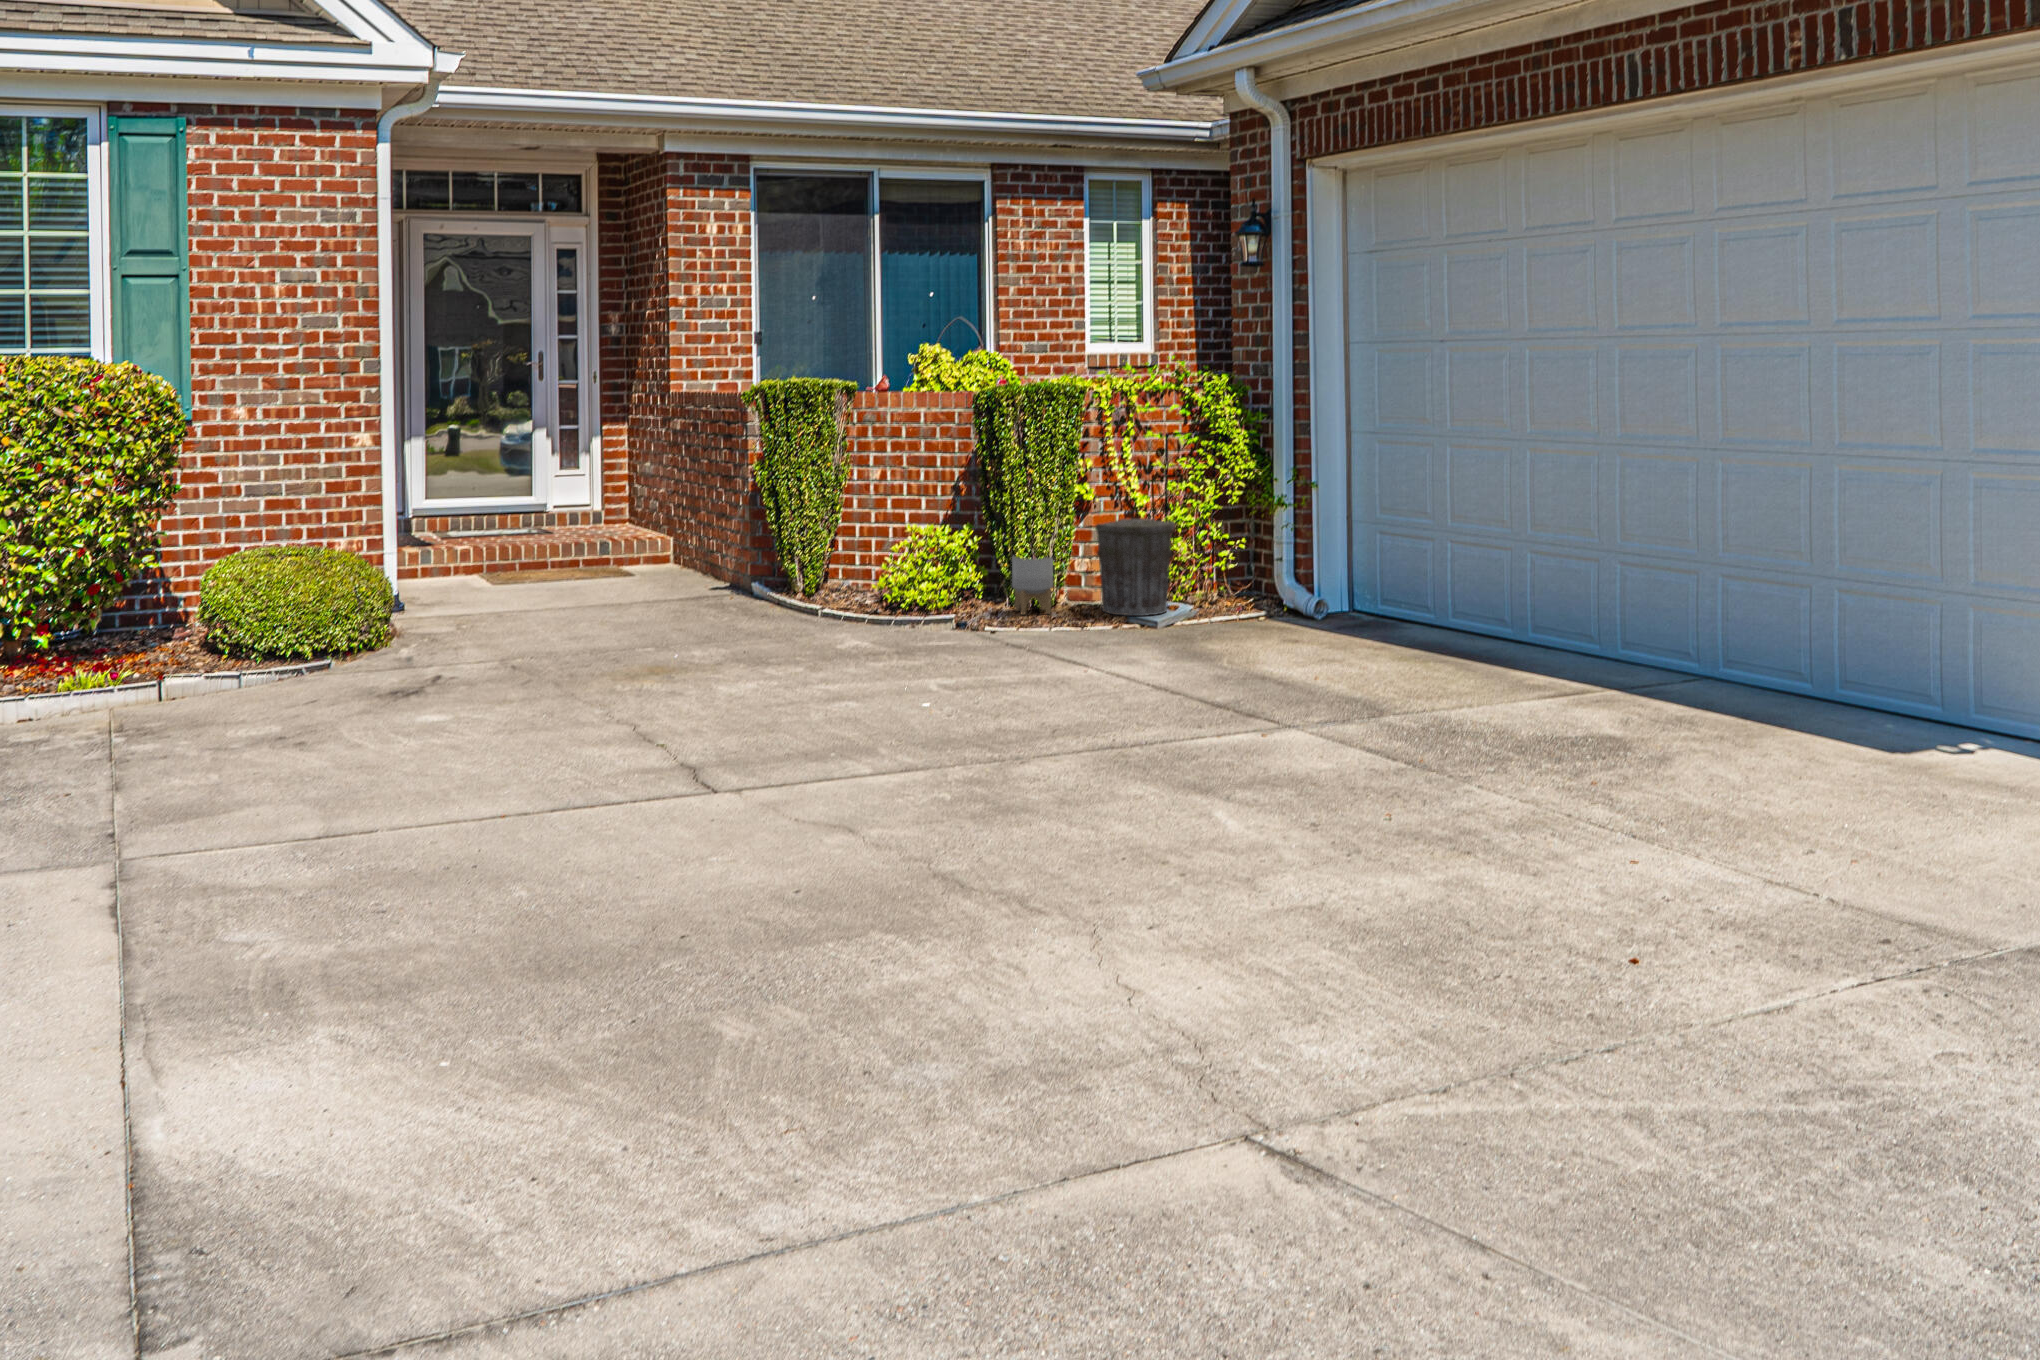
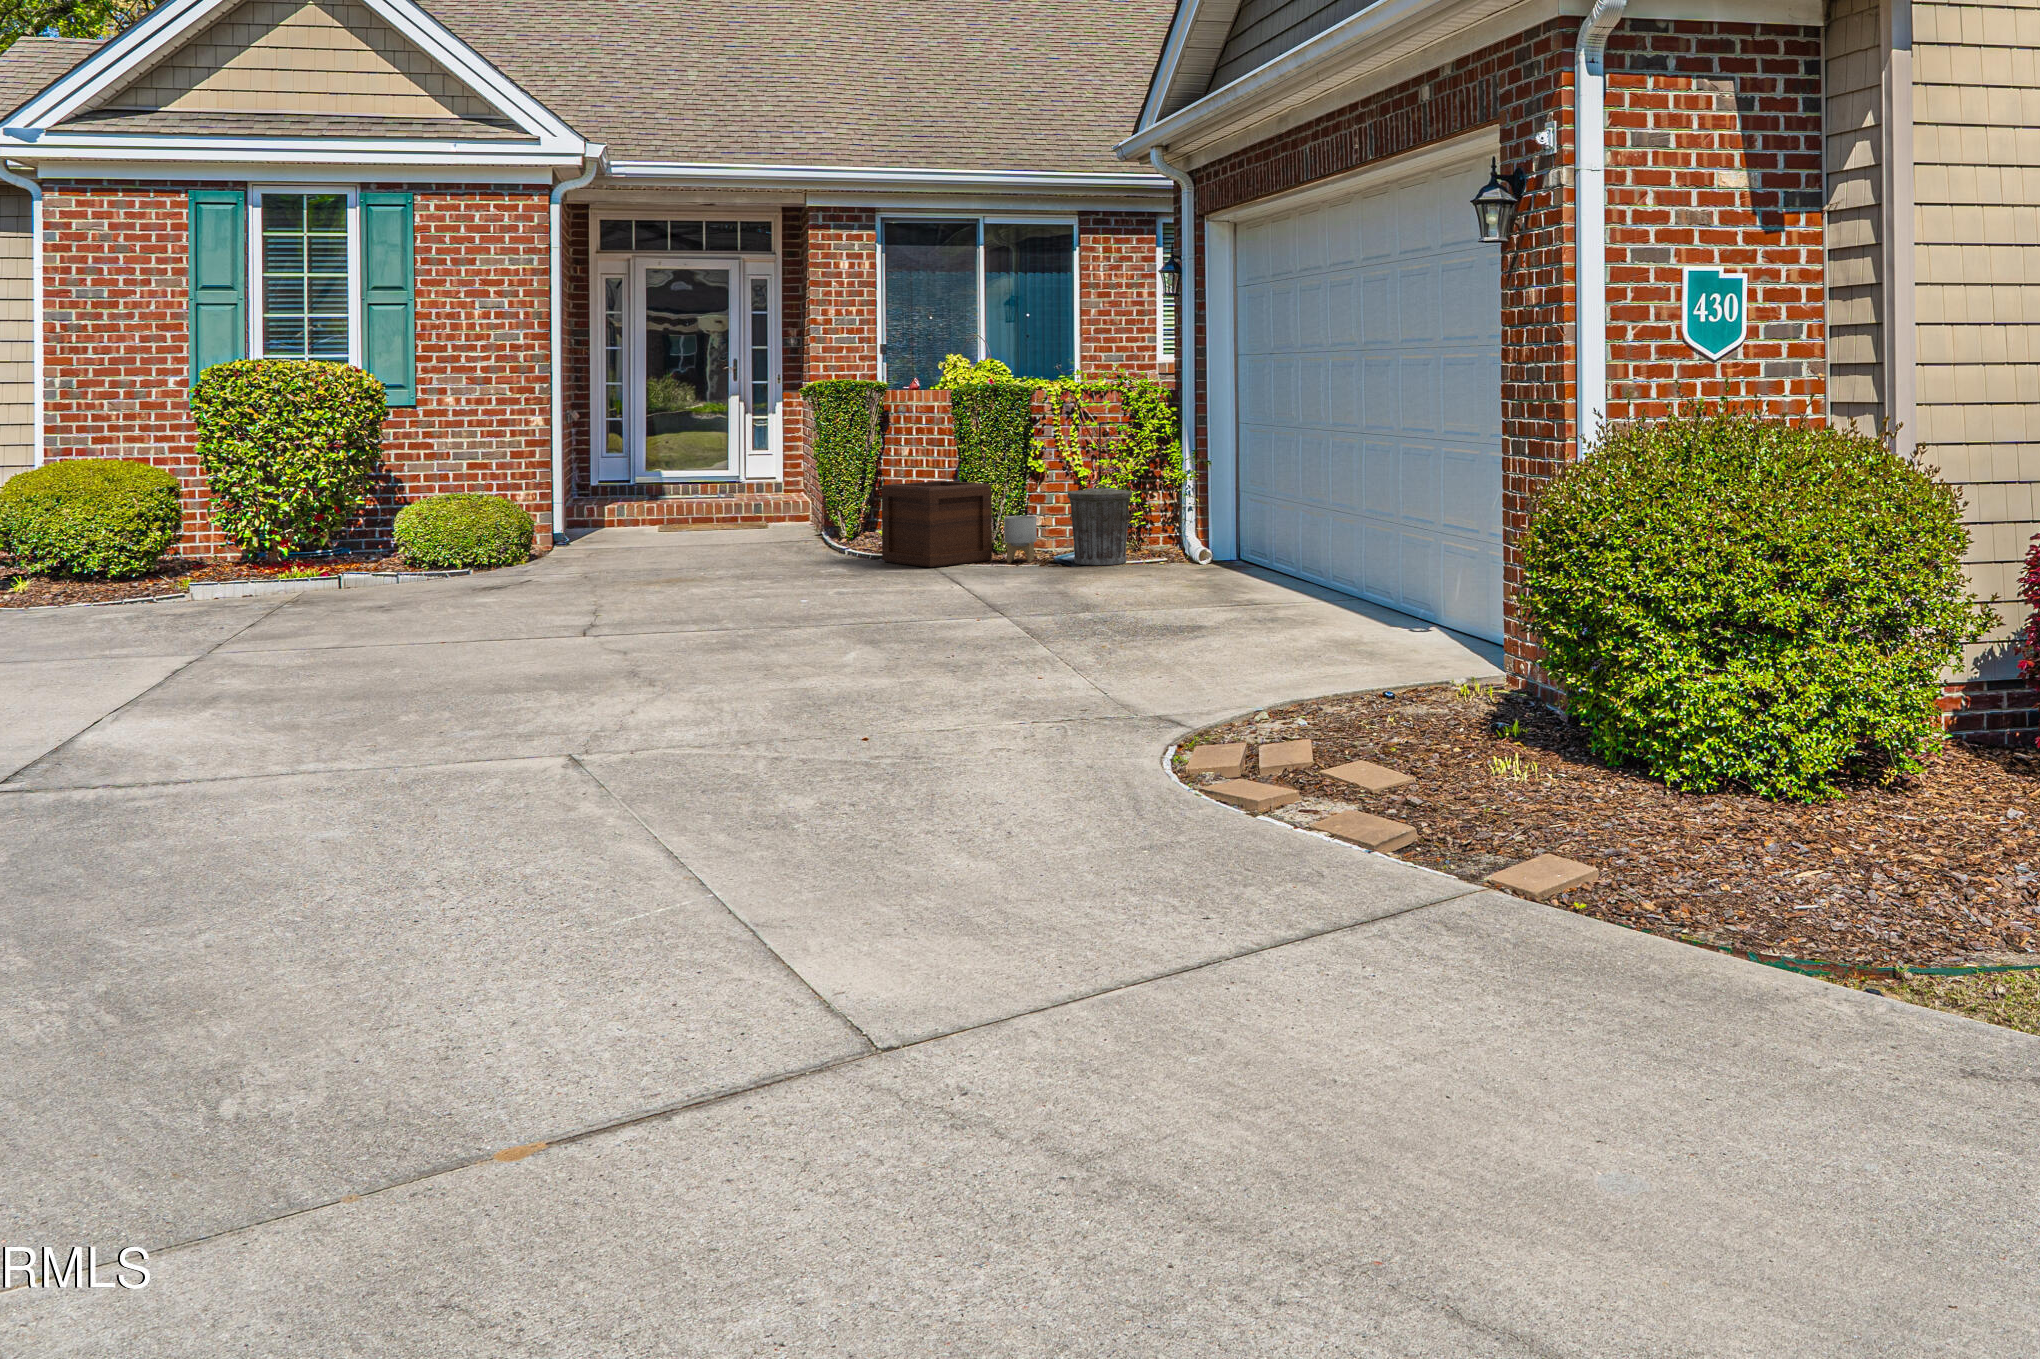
wooden crate: none [857,510,995,626] -> present [882,481,992,567]

